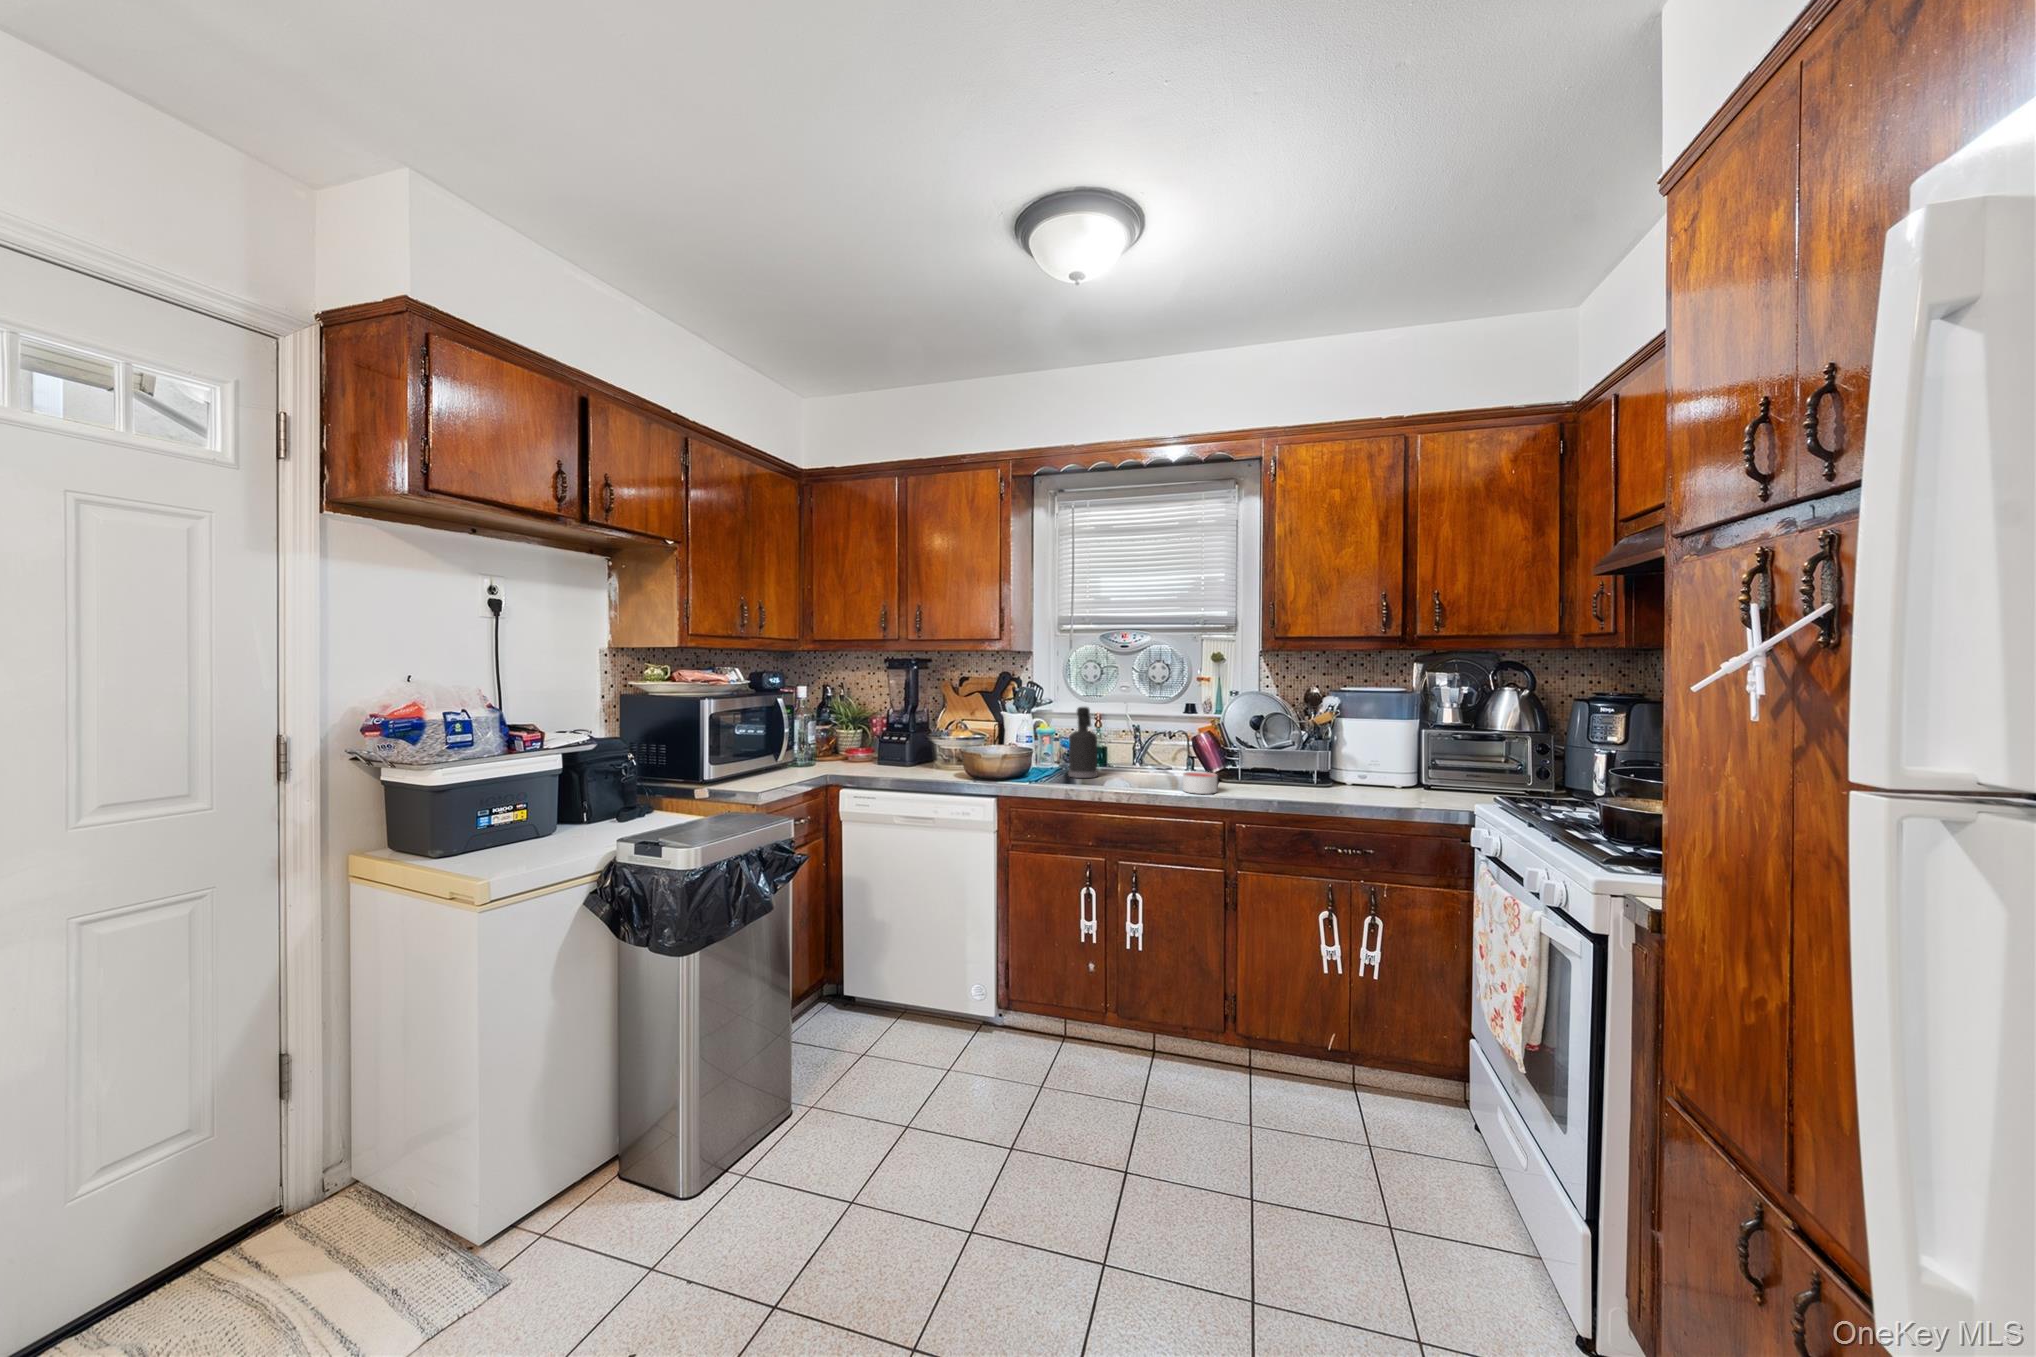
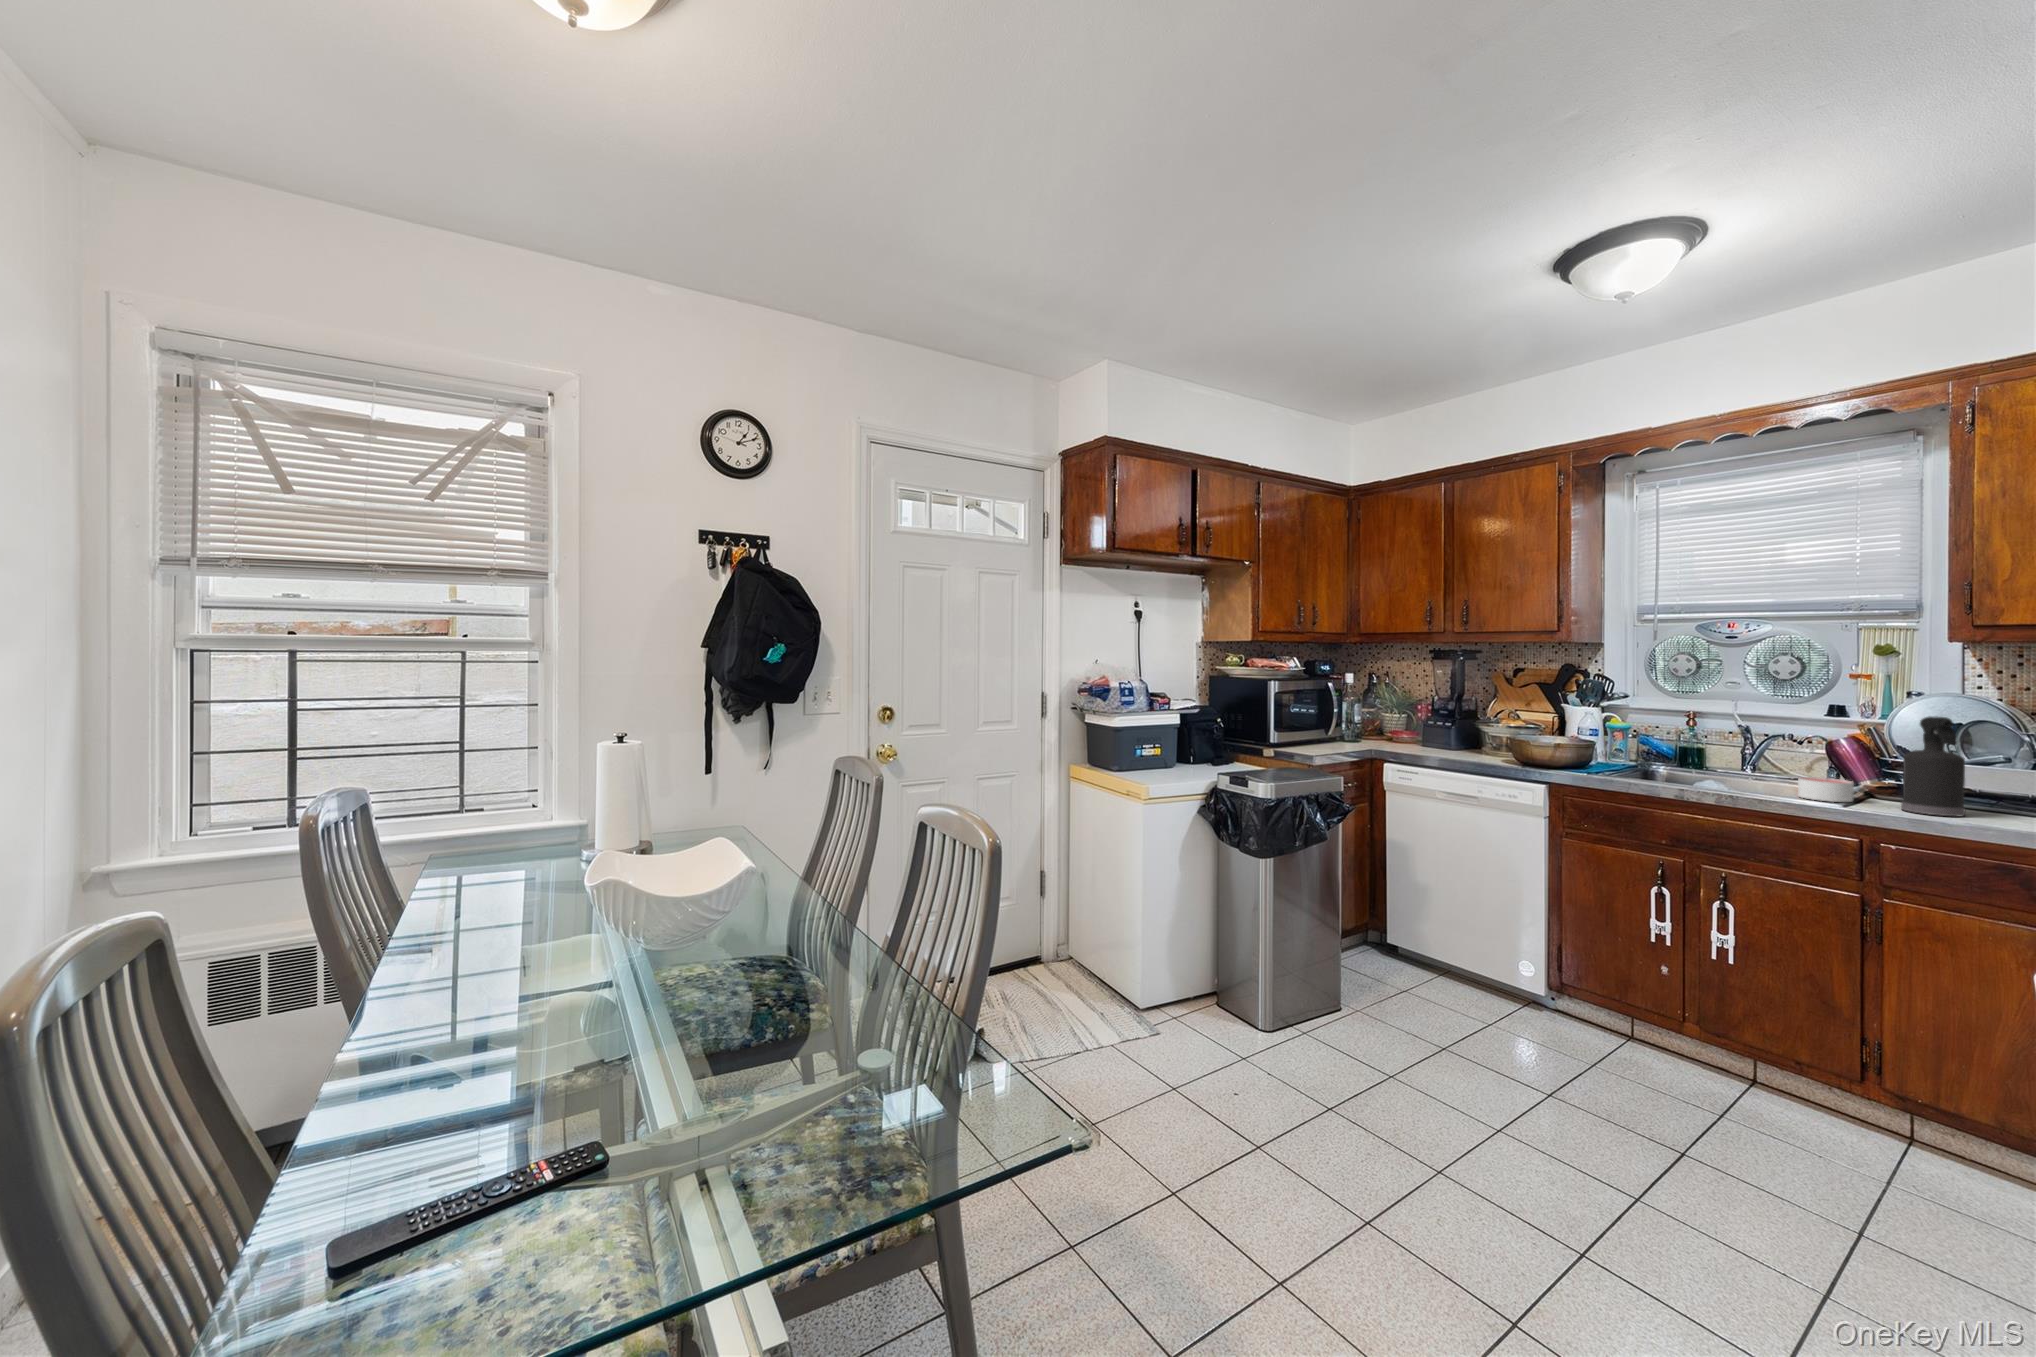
spray bottle: present [1068,707,1098,778] -> present [1901,717,1965,816]

